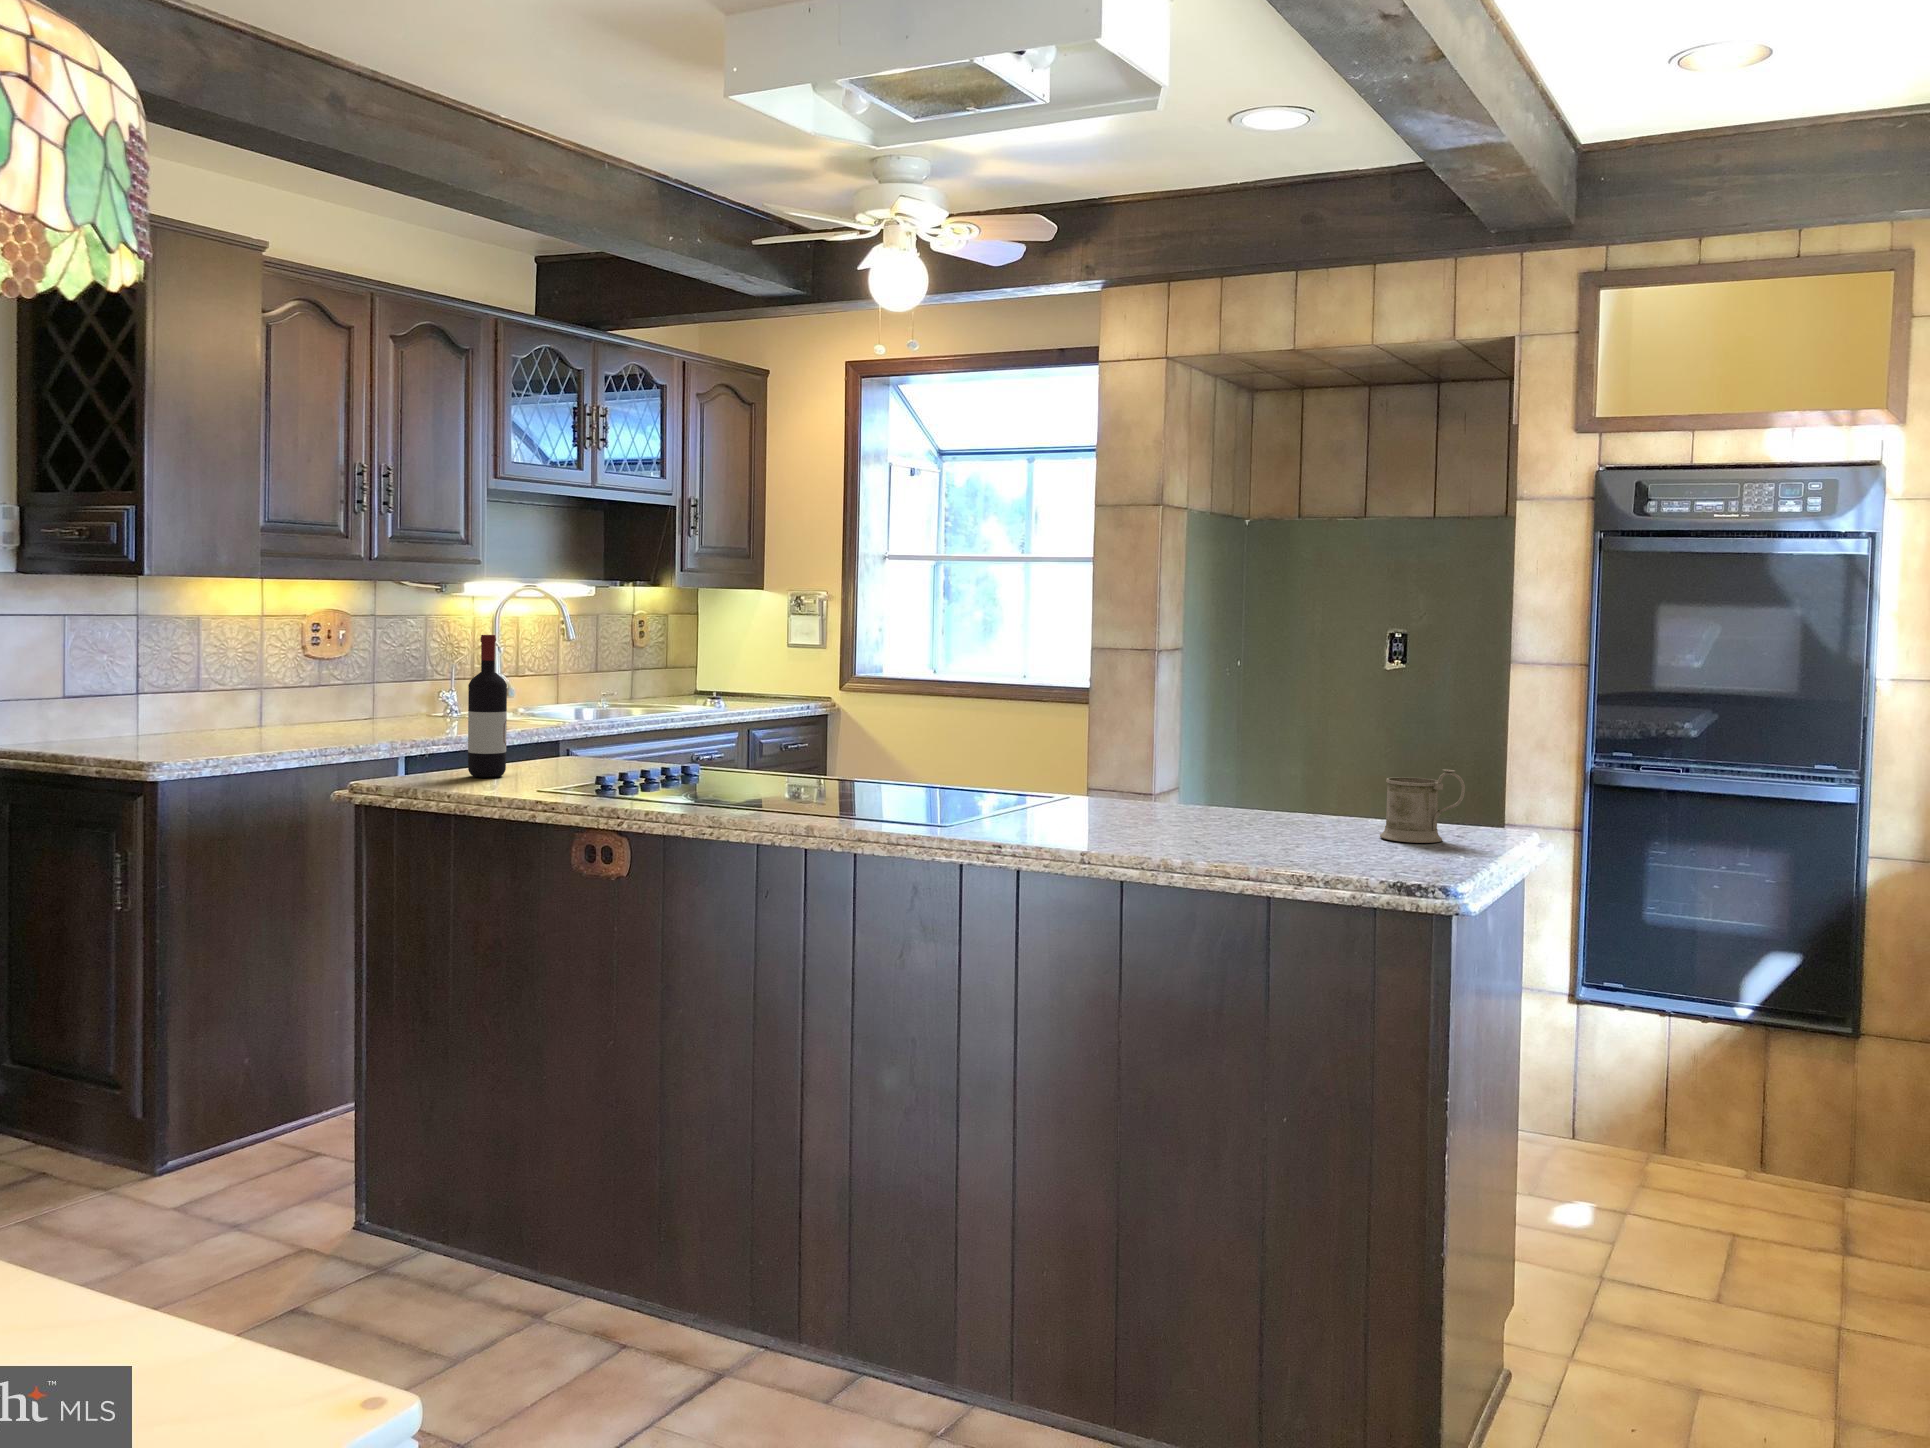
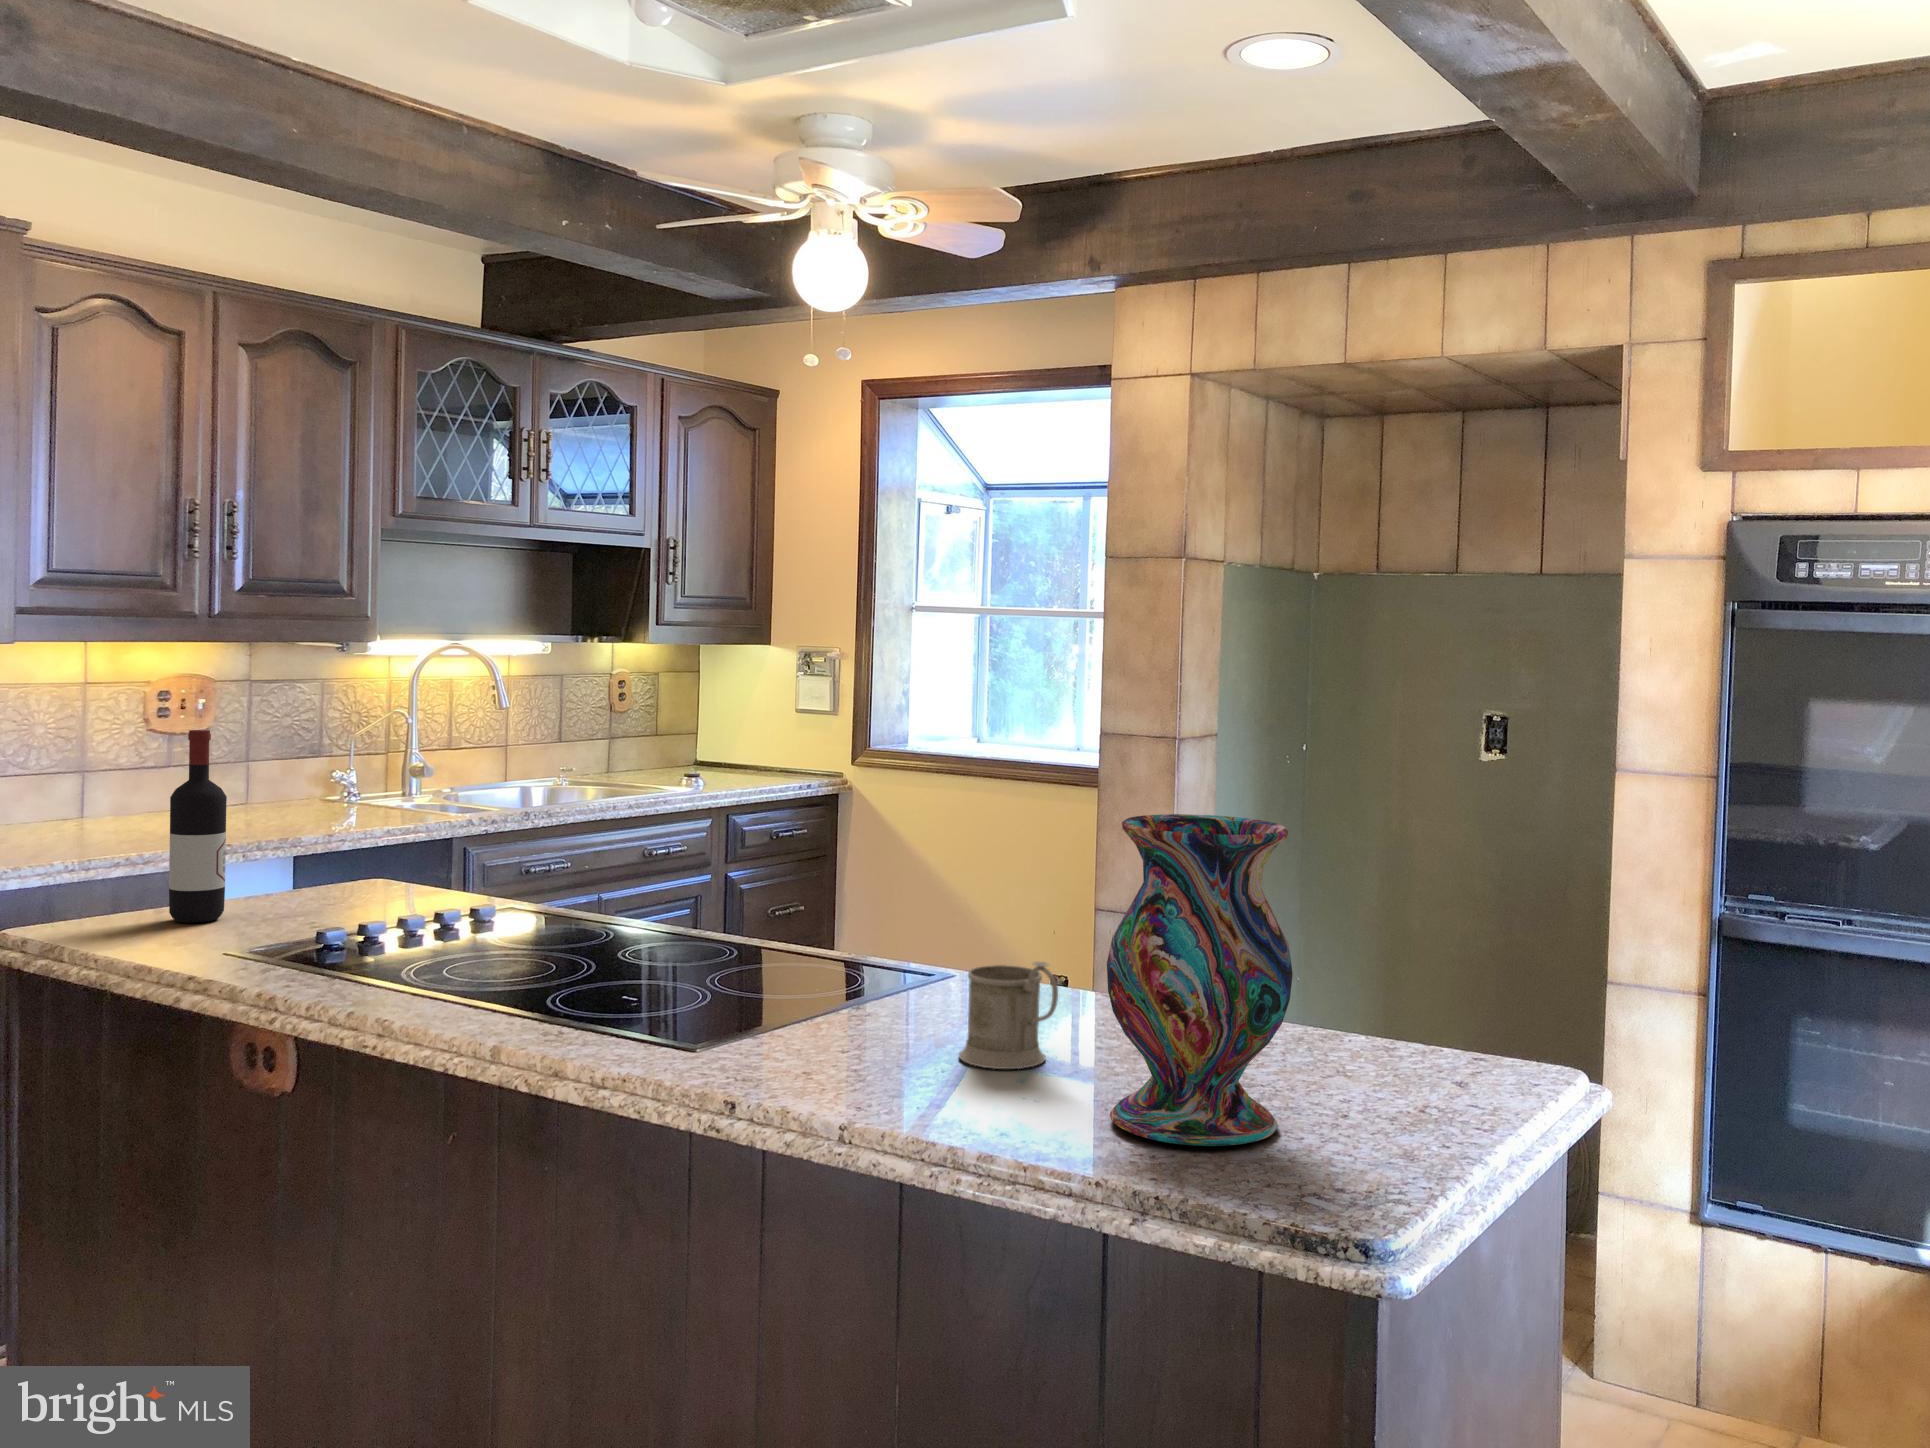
vase: none [1247,657,1366,855] -> present [1107,814,1293,1146]
mug: present [1380,769,1465,843] -> present [959,962,1058,1069]

